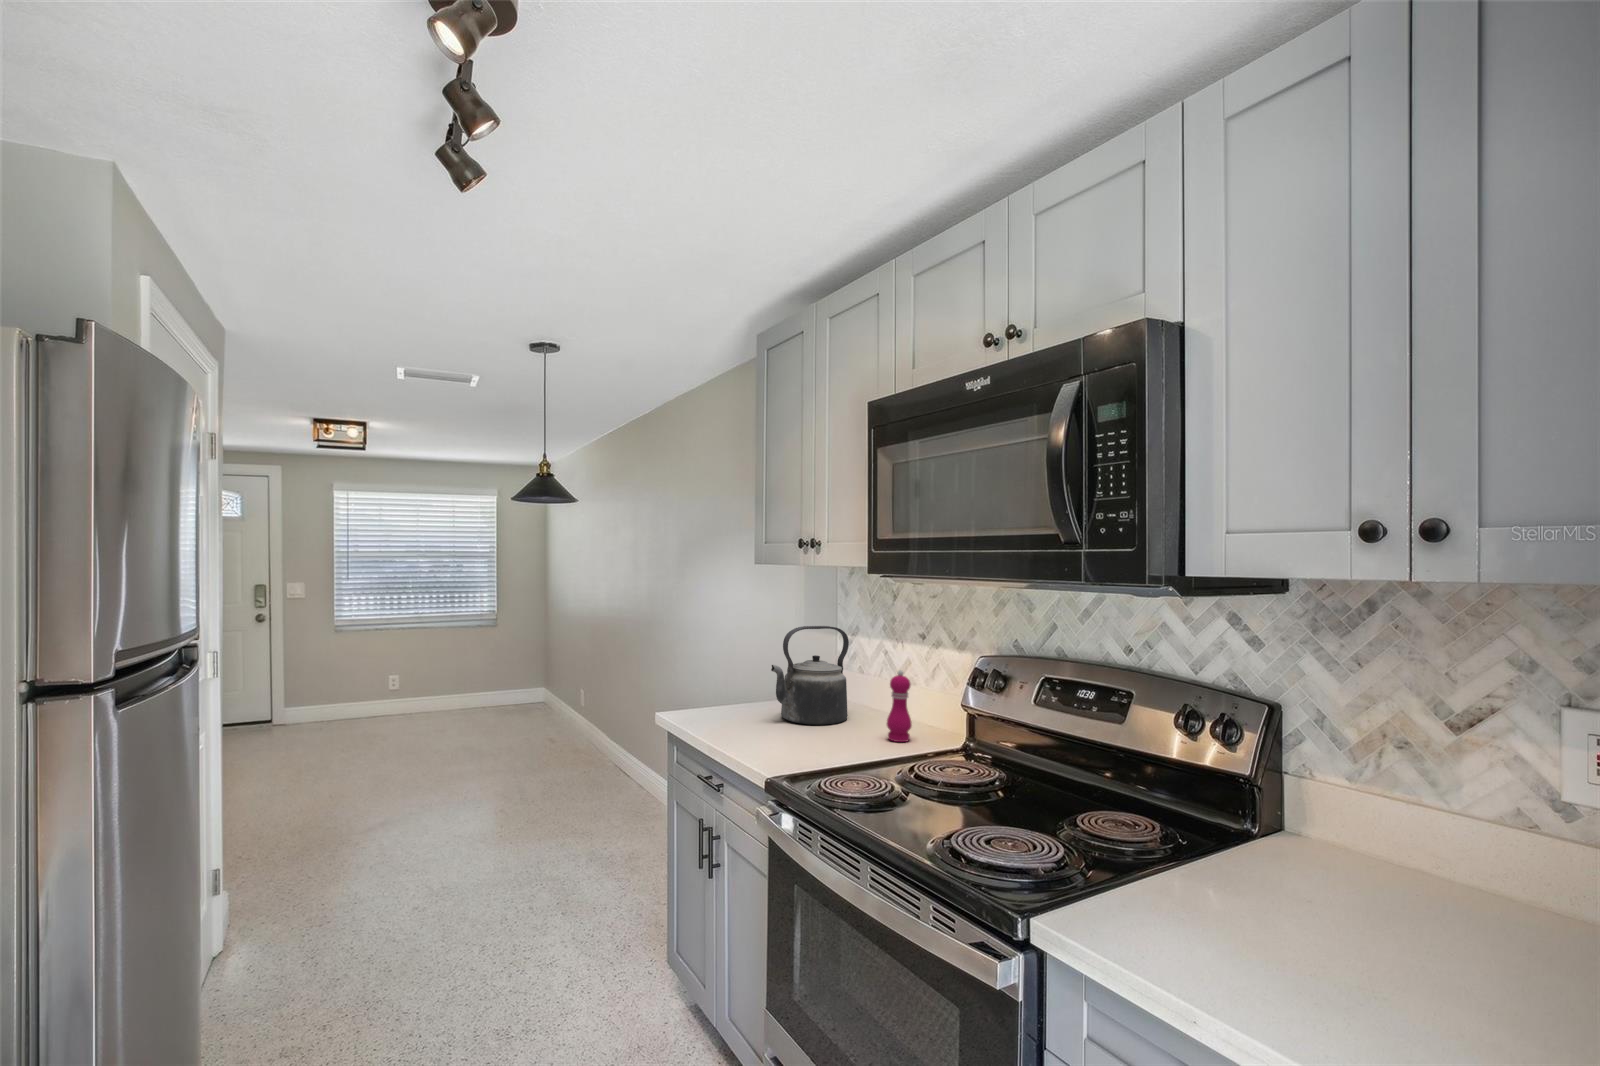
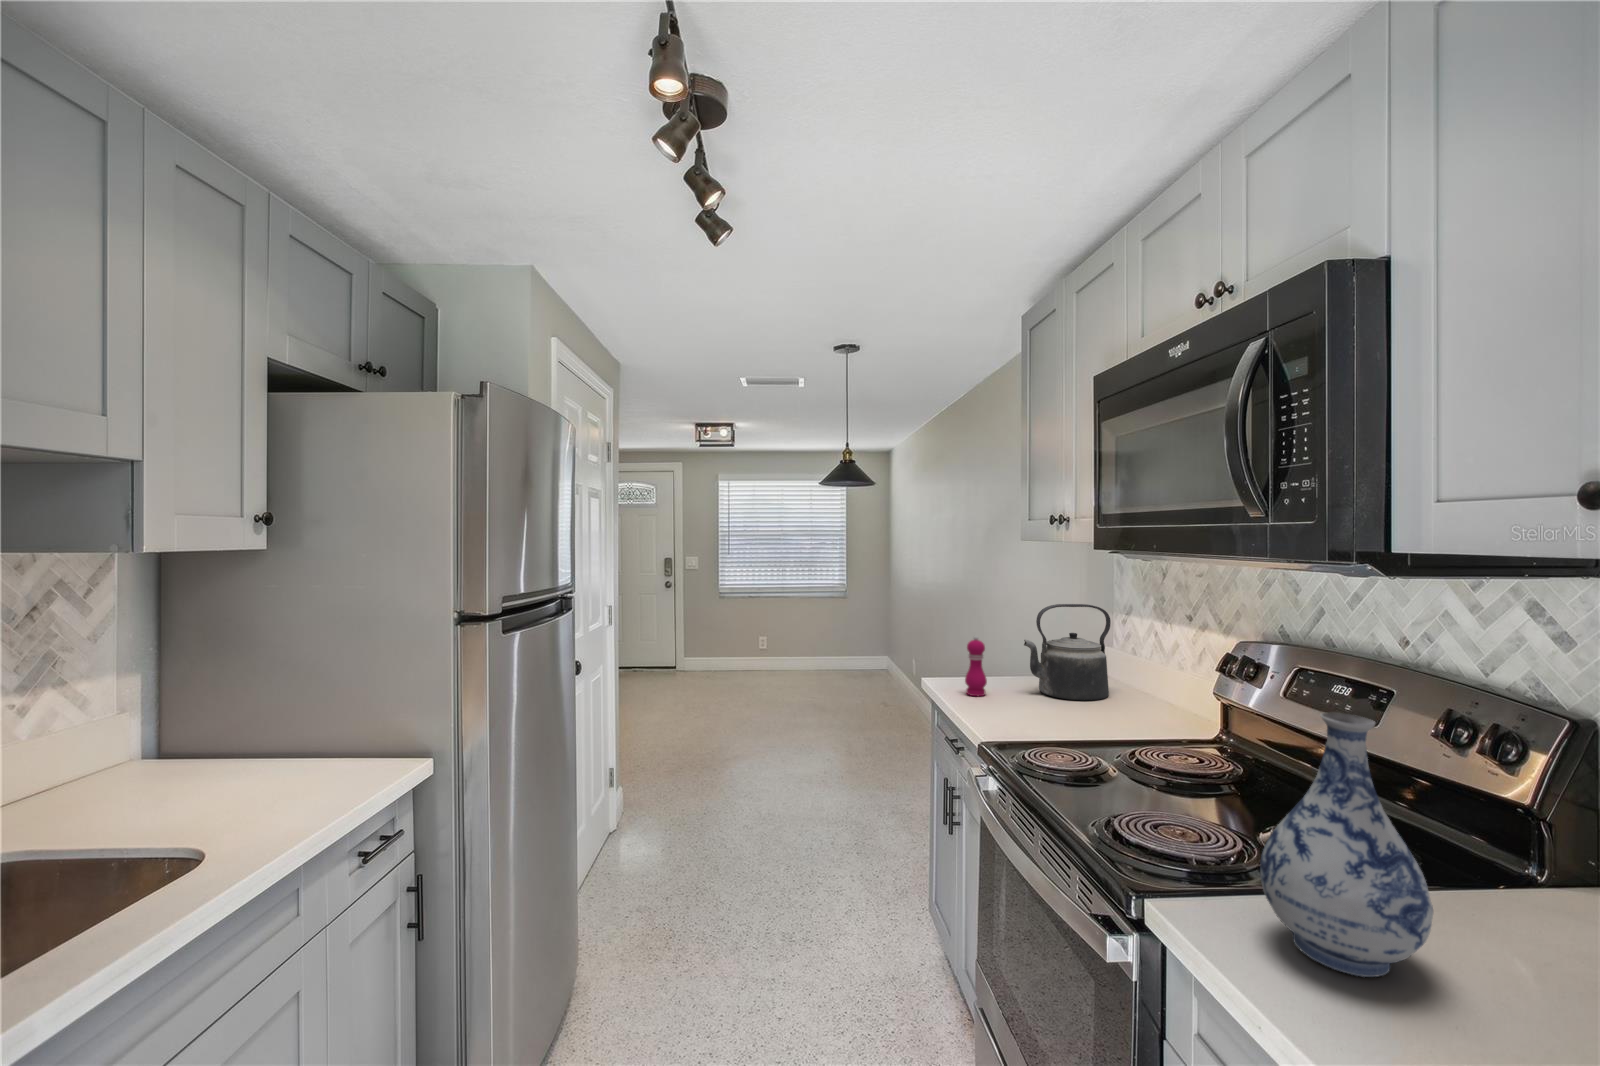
pepper mill: present [887,670,912,742] -> present [965,636,987,696]
vase: none [1134,712,1269,945] -> present [1260,712,1433,977]

